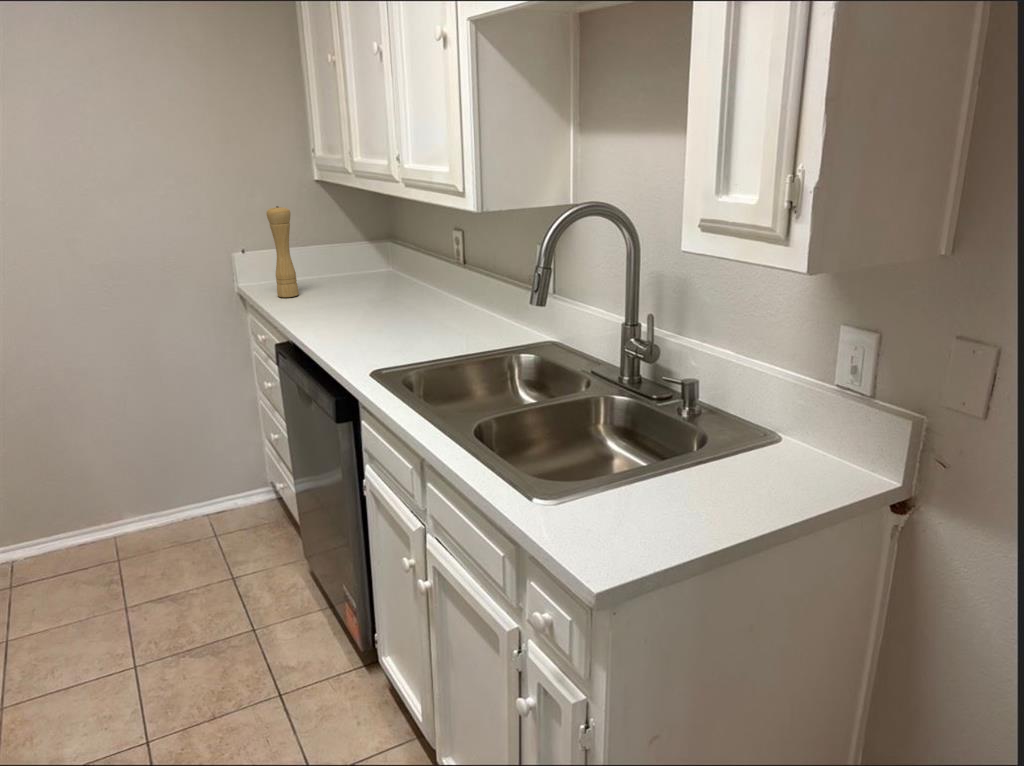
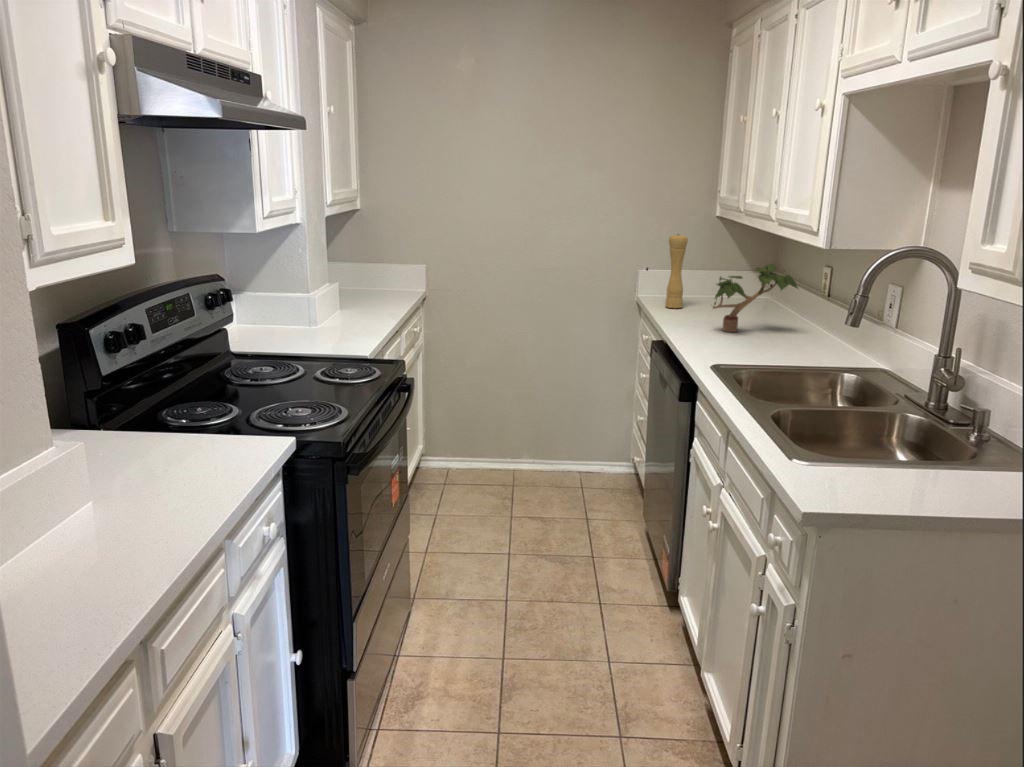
potted plant: none [330,229,442,319] -> present [713,263,798,332]

